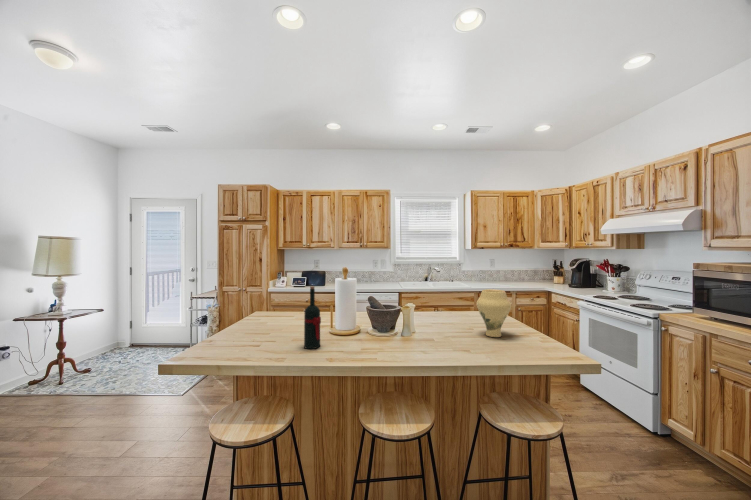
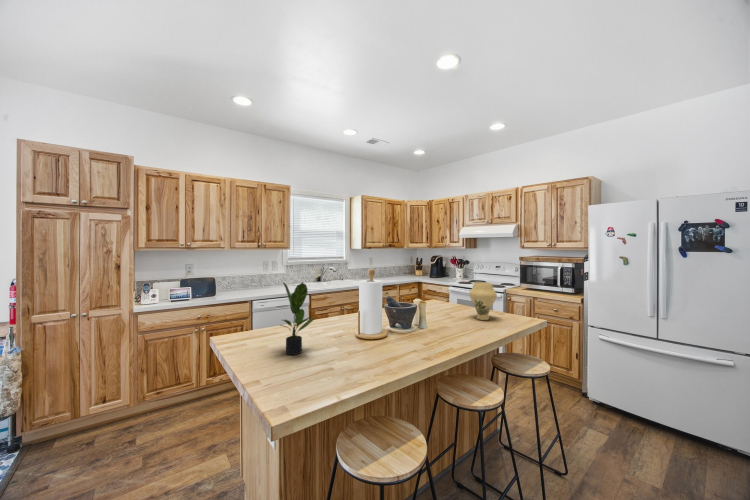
potted plant: none [258,271,290,329] -> present [281,282,315,355]
wine bottle: present [304,286,321,349] -> none [387,294,410,364]

